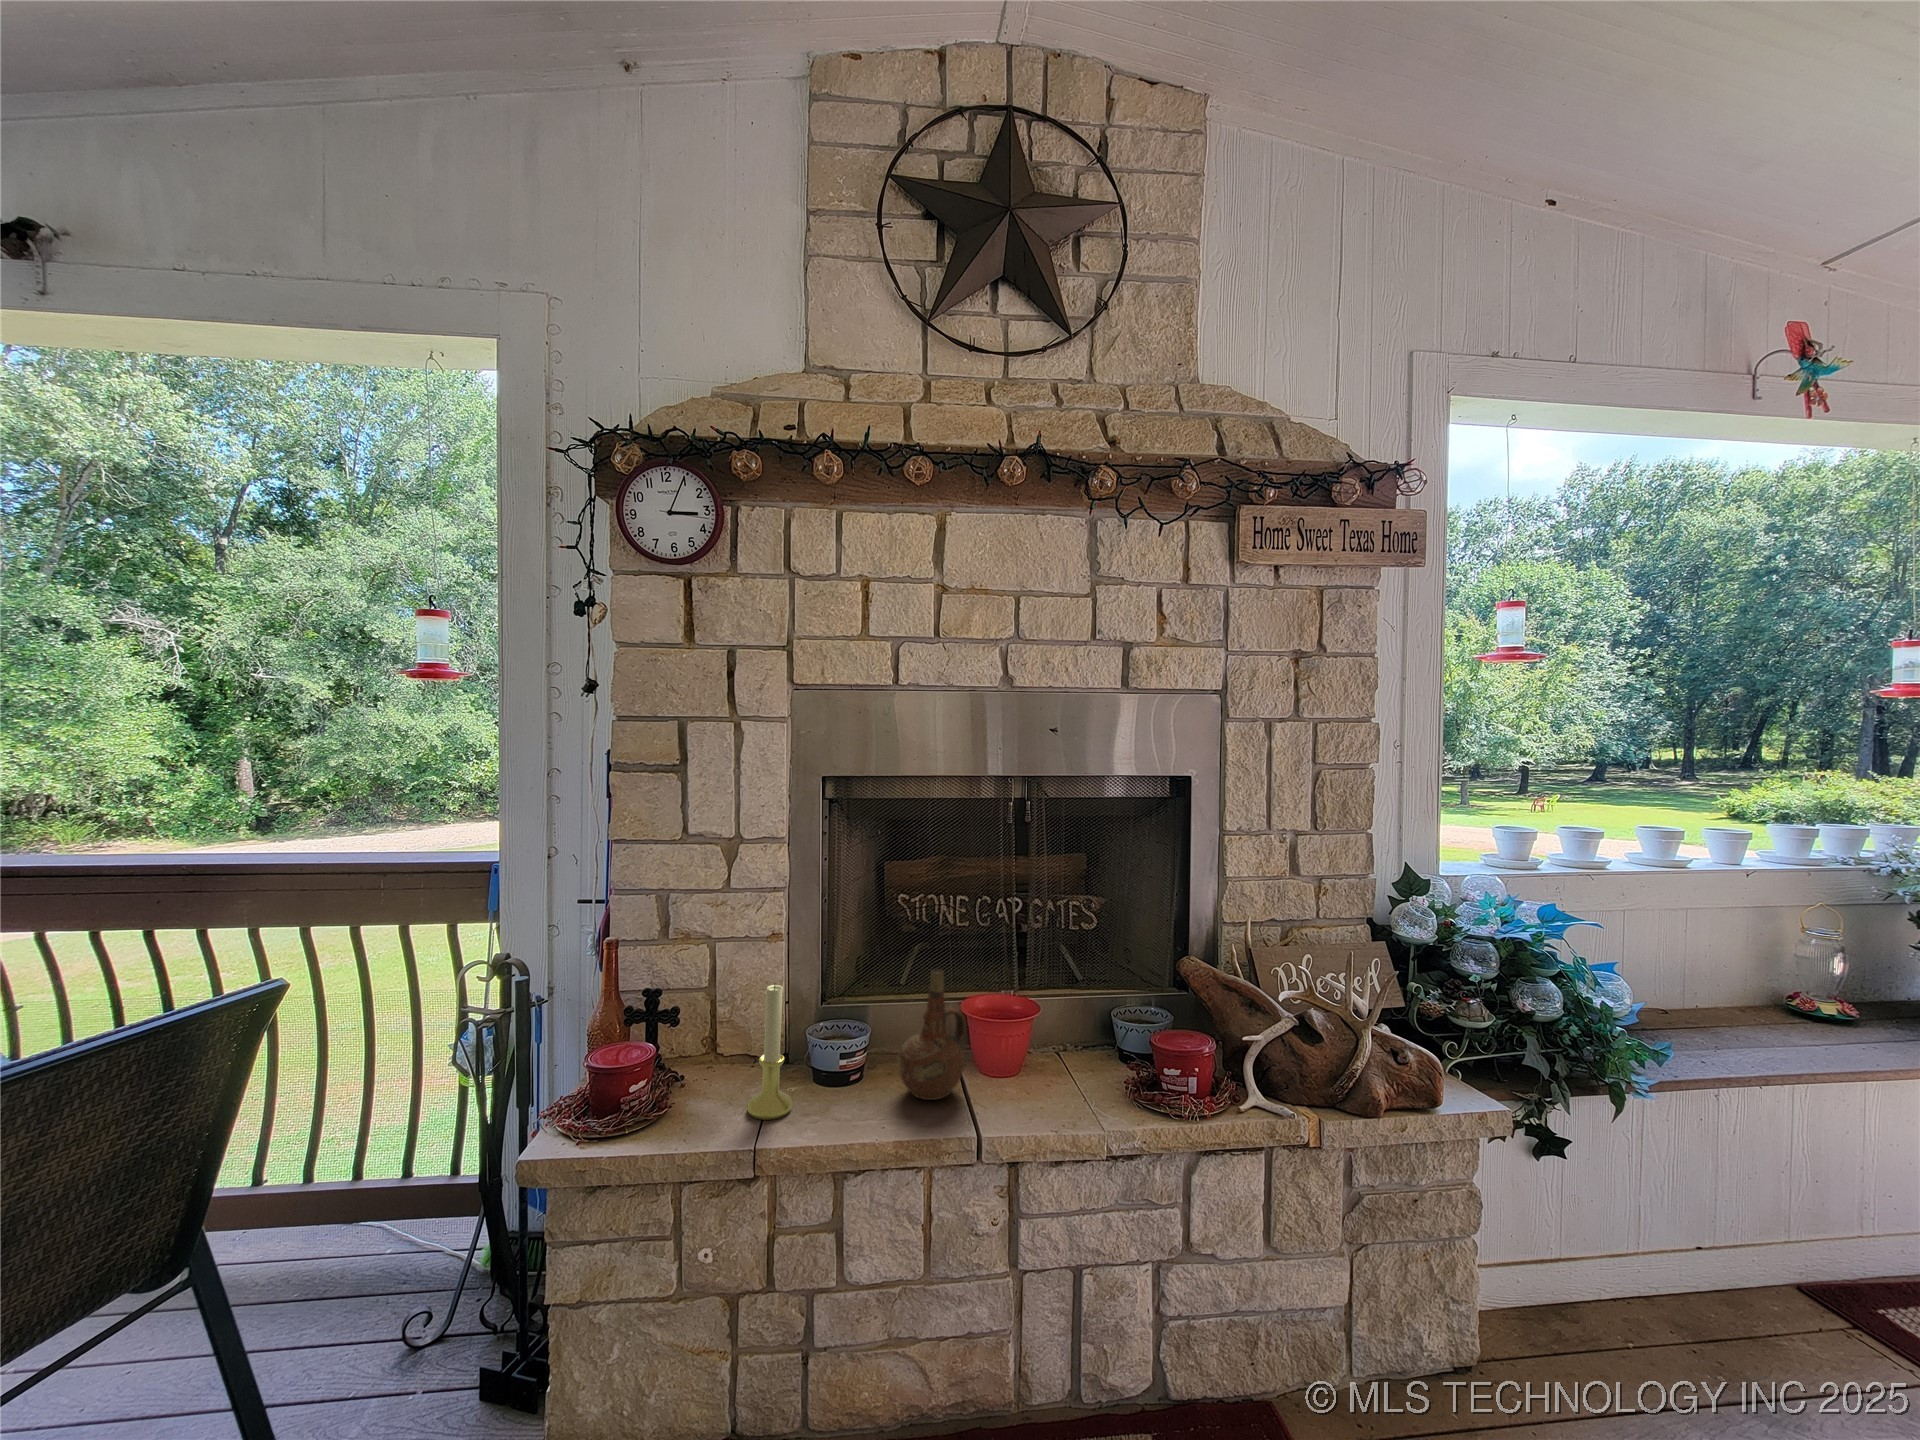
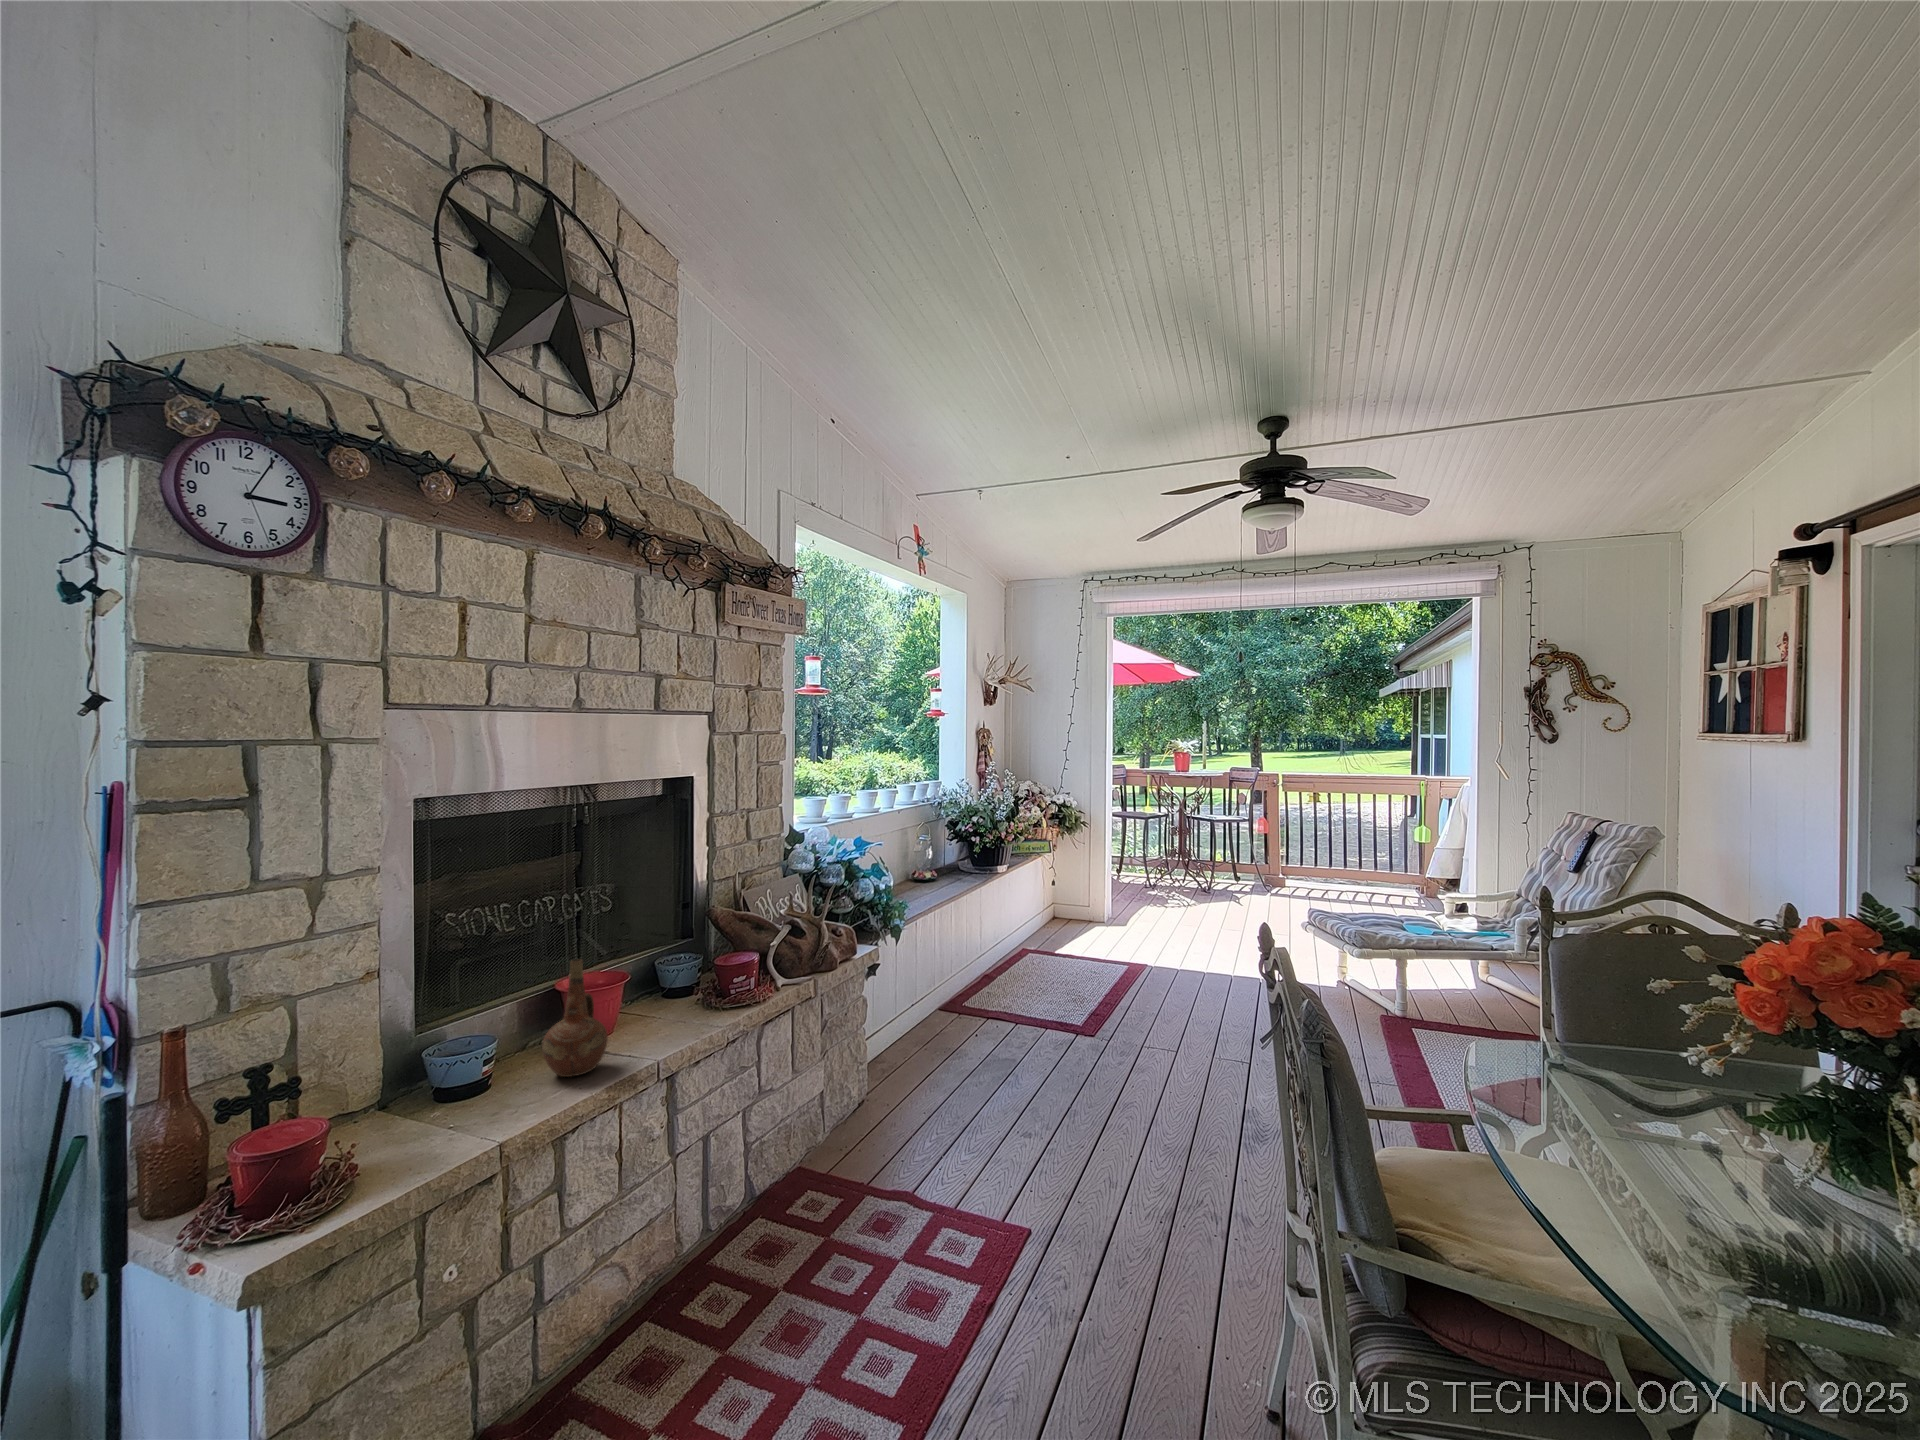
candle holder: present [747,983,792,1120] -> none [430,1004,482,1146]

